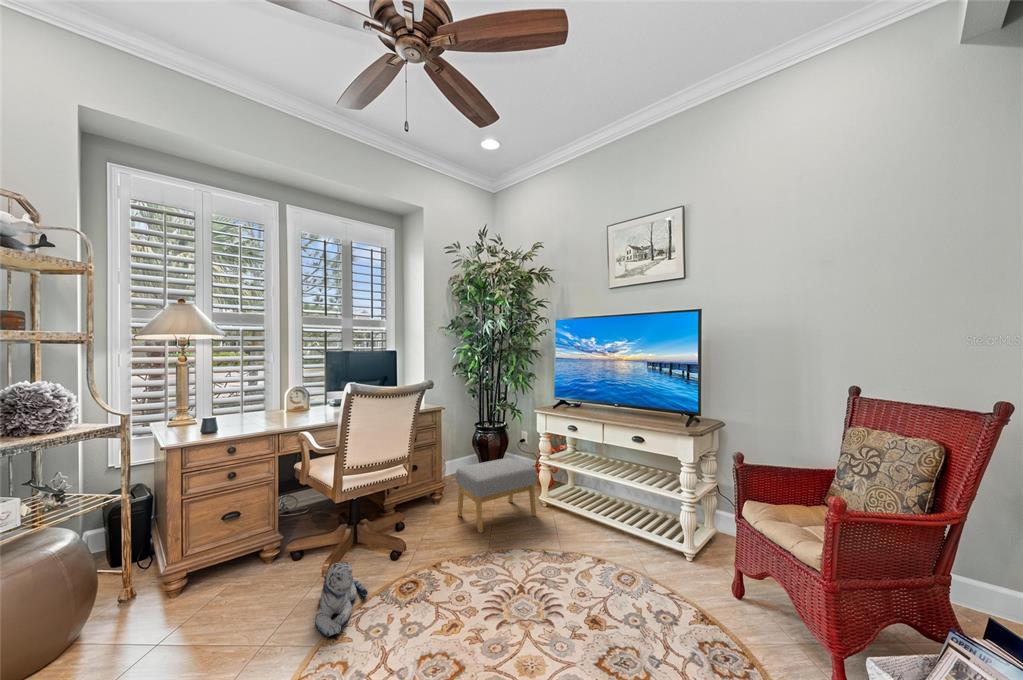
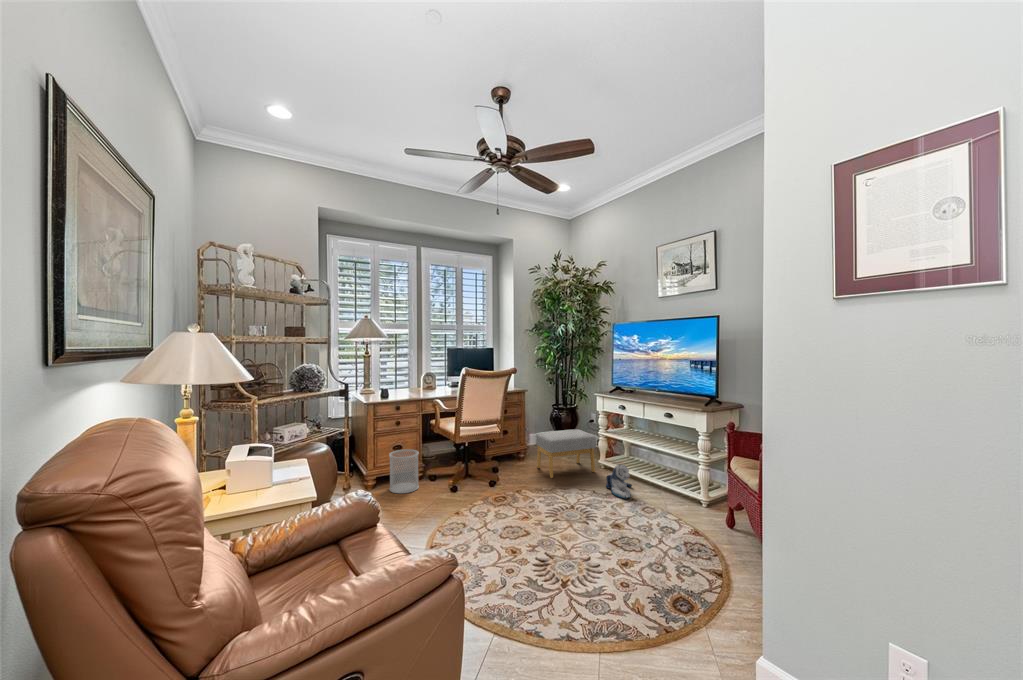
wastebasket: none [213,515,271,598] -> present [389,449,419,493]
plush toy: present [315,562,367,637] -> present [606,465,632,499]

